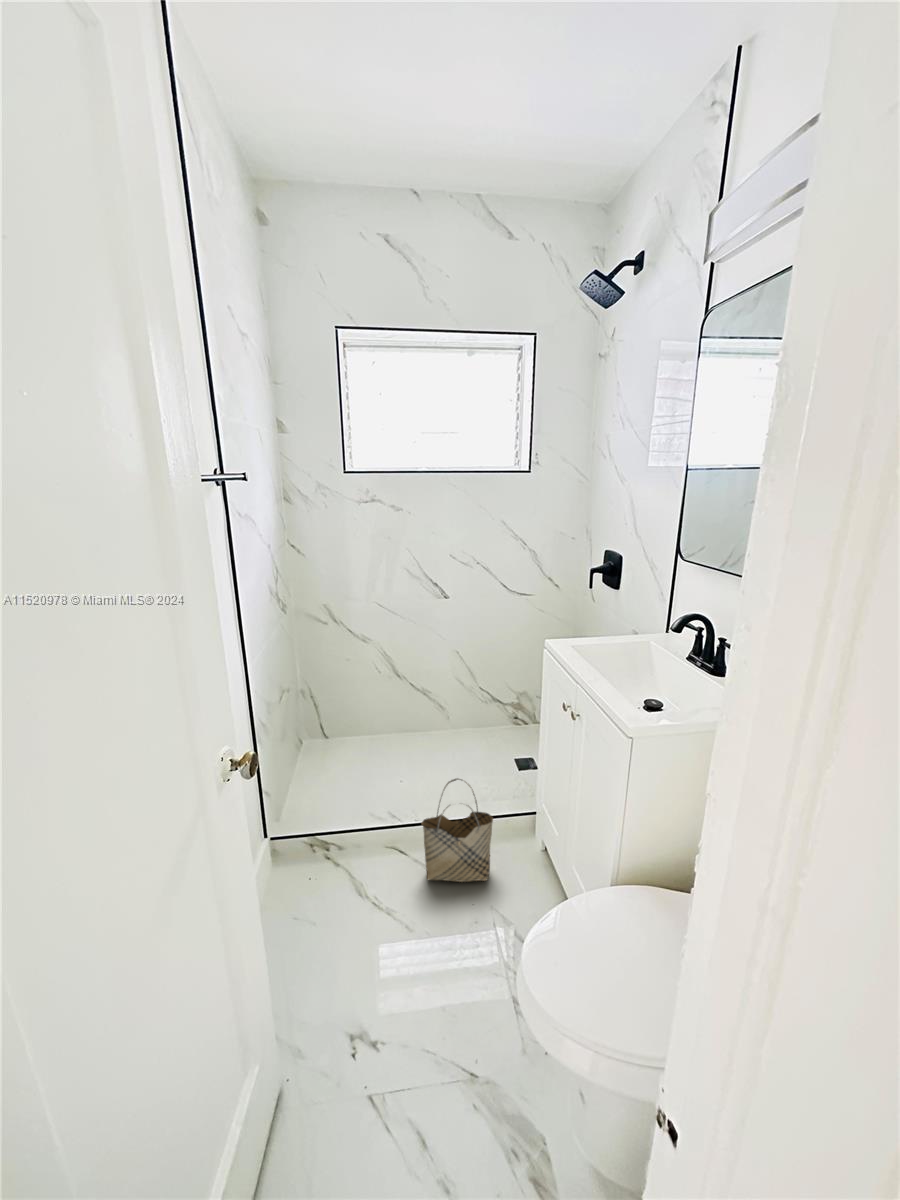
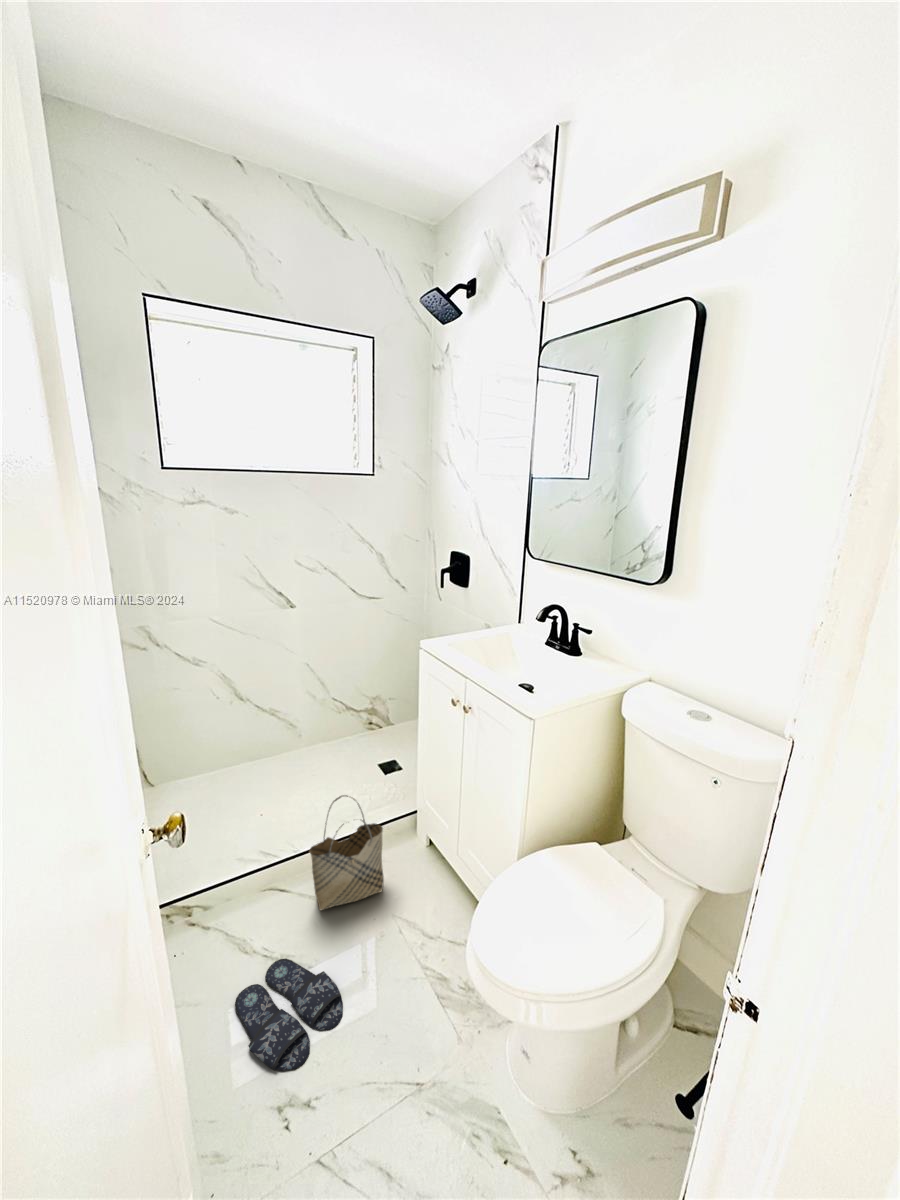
slippers: none [341,911,426,1011] -> present [235,959,343,1071]

